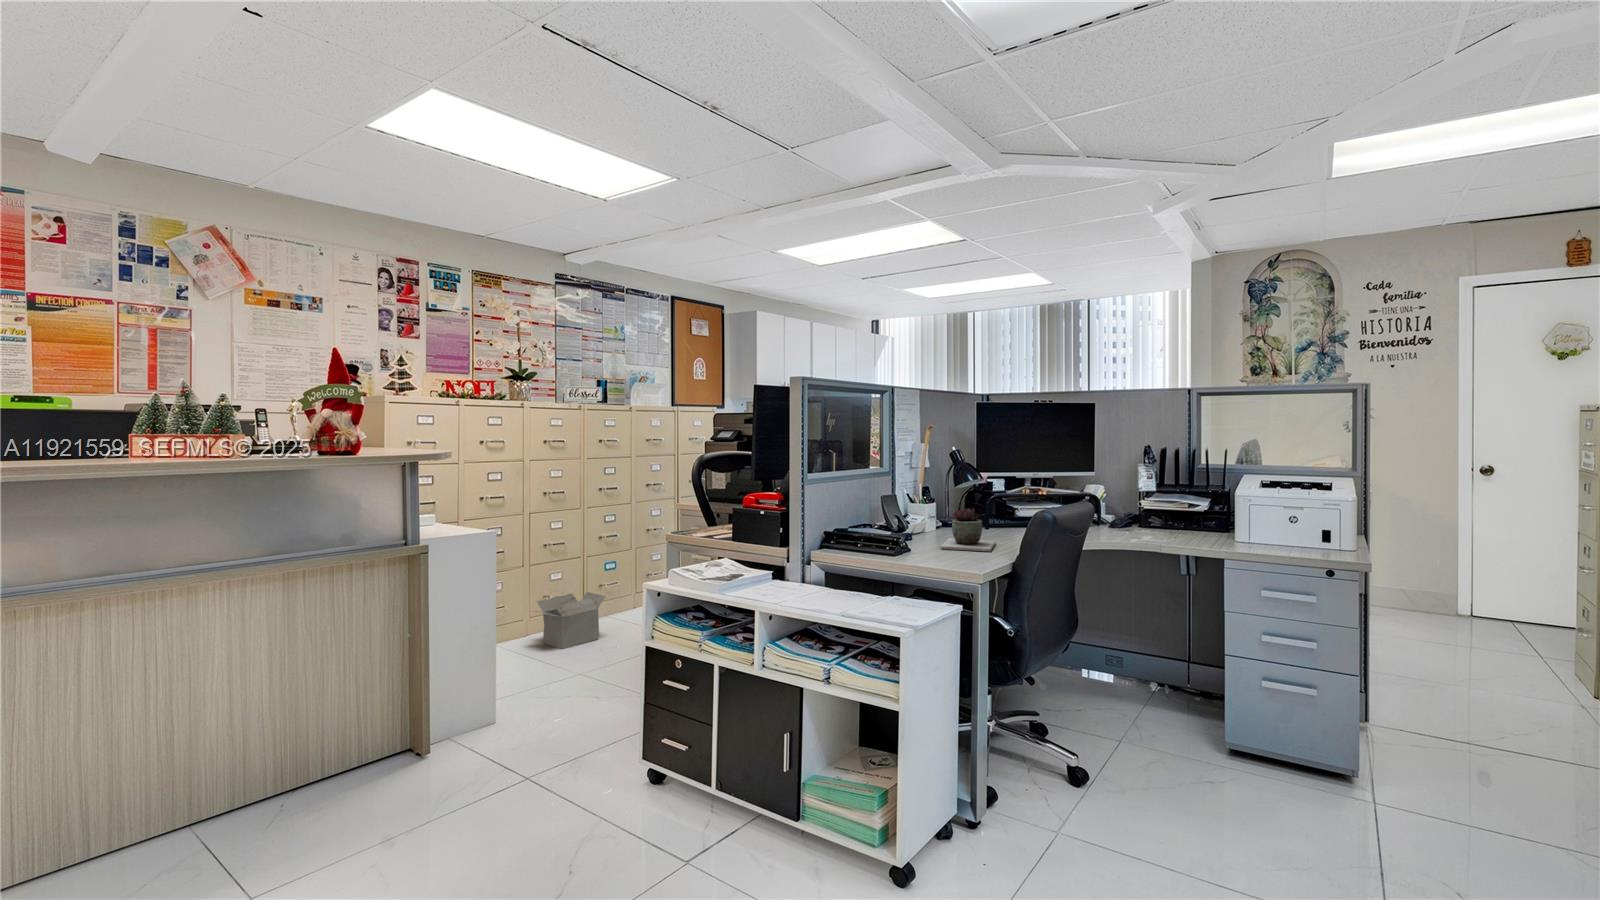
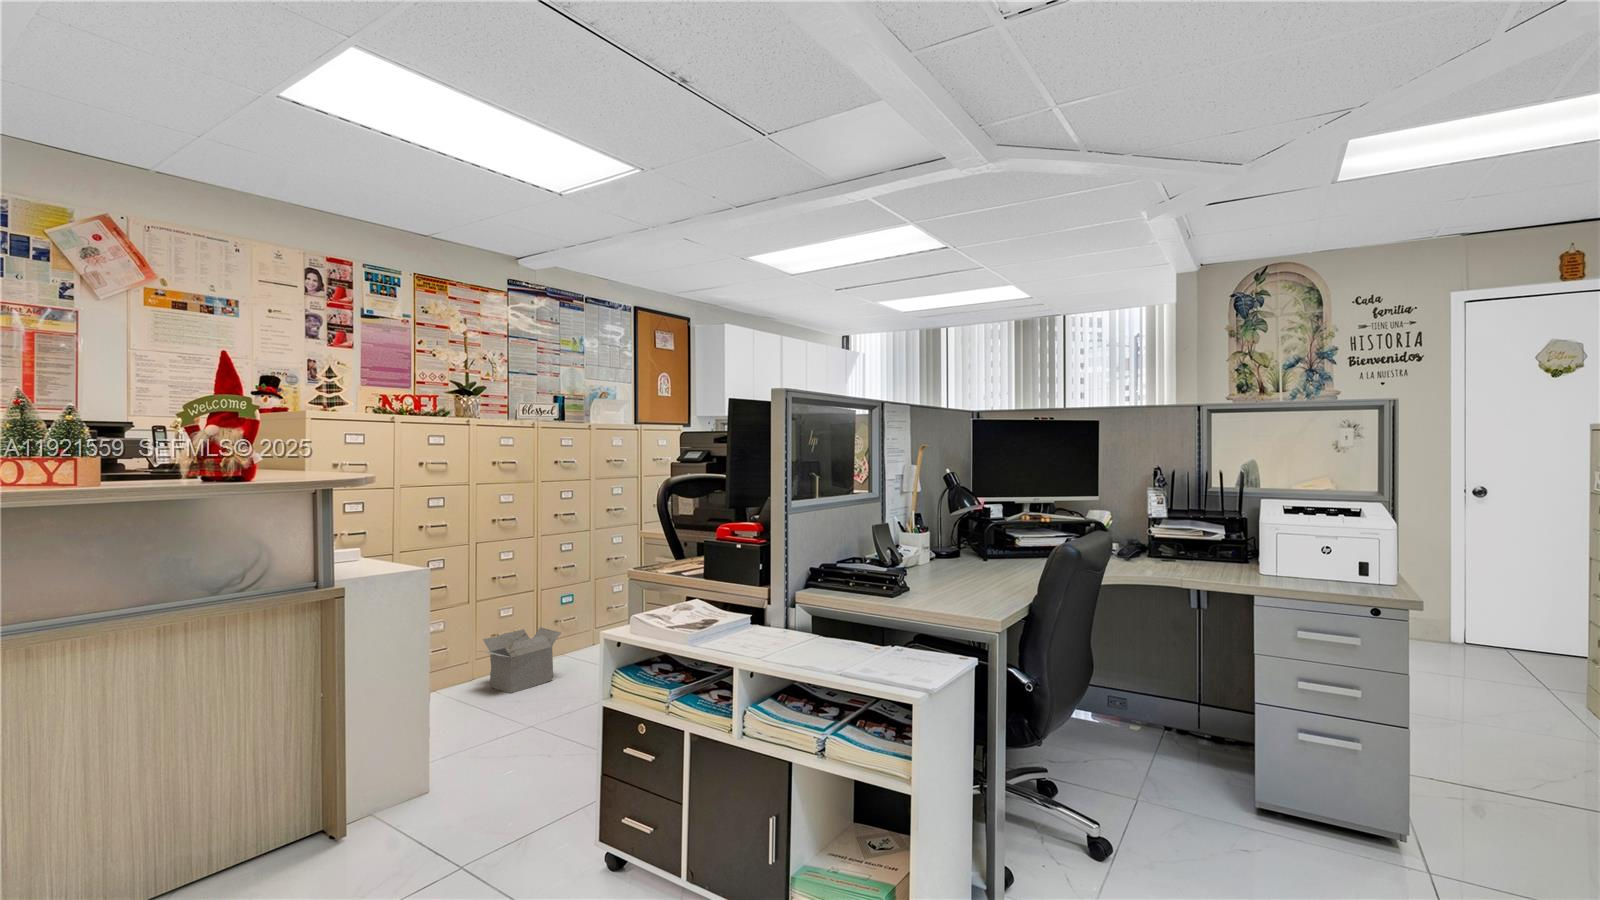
succulent plant: present [940,508,996,551] -> none [942,540,1001,590]

